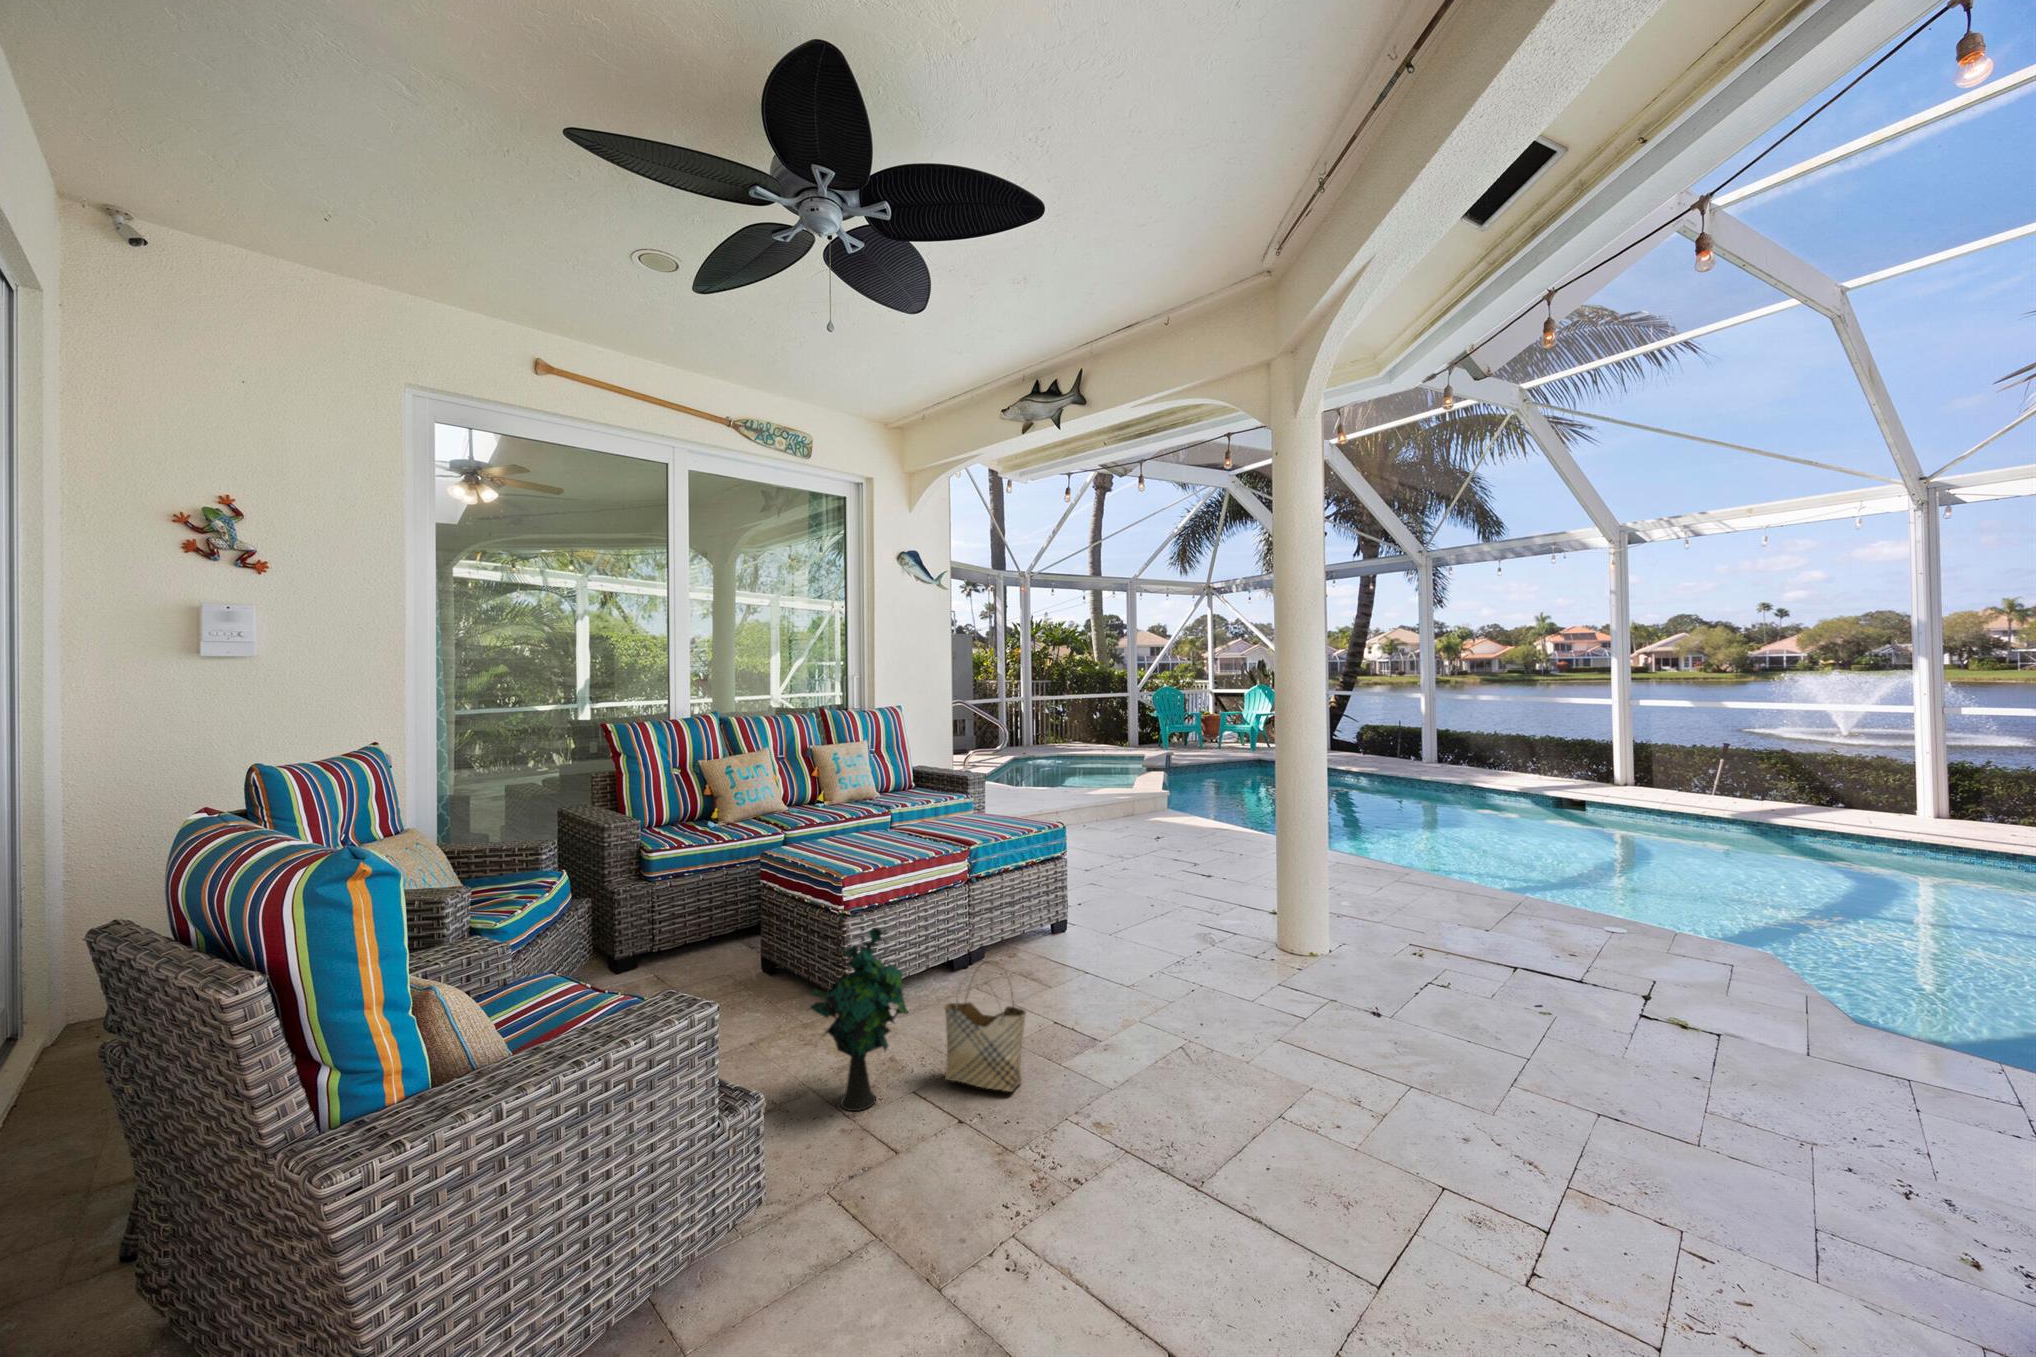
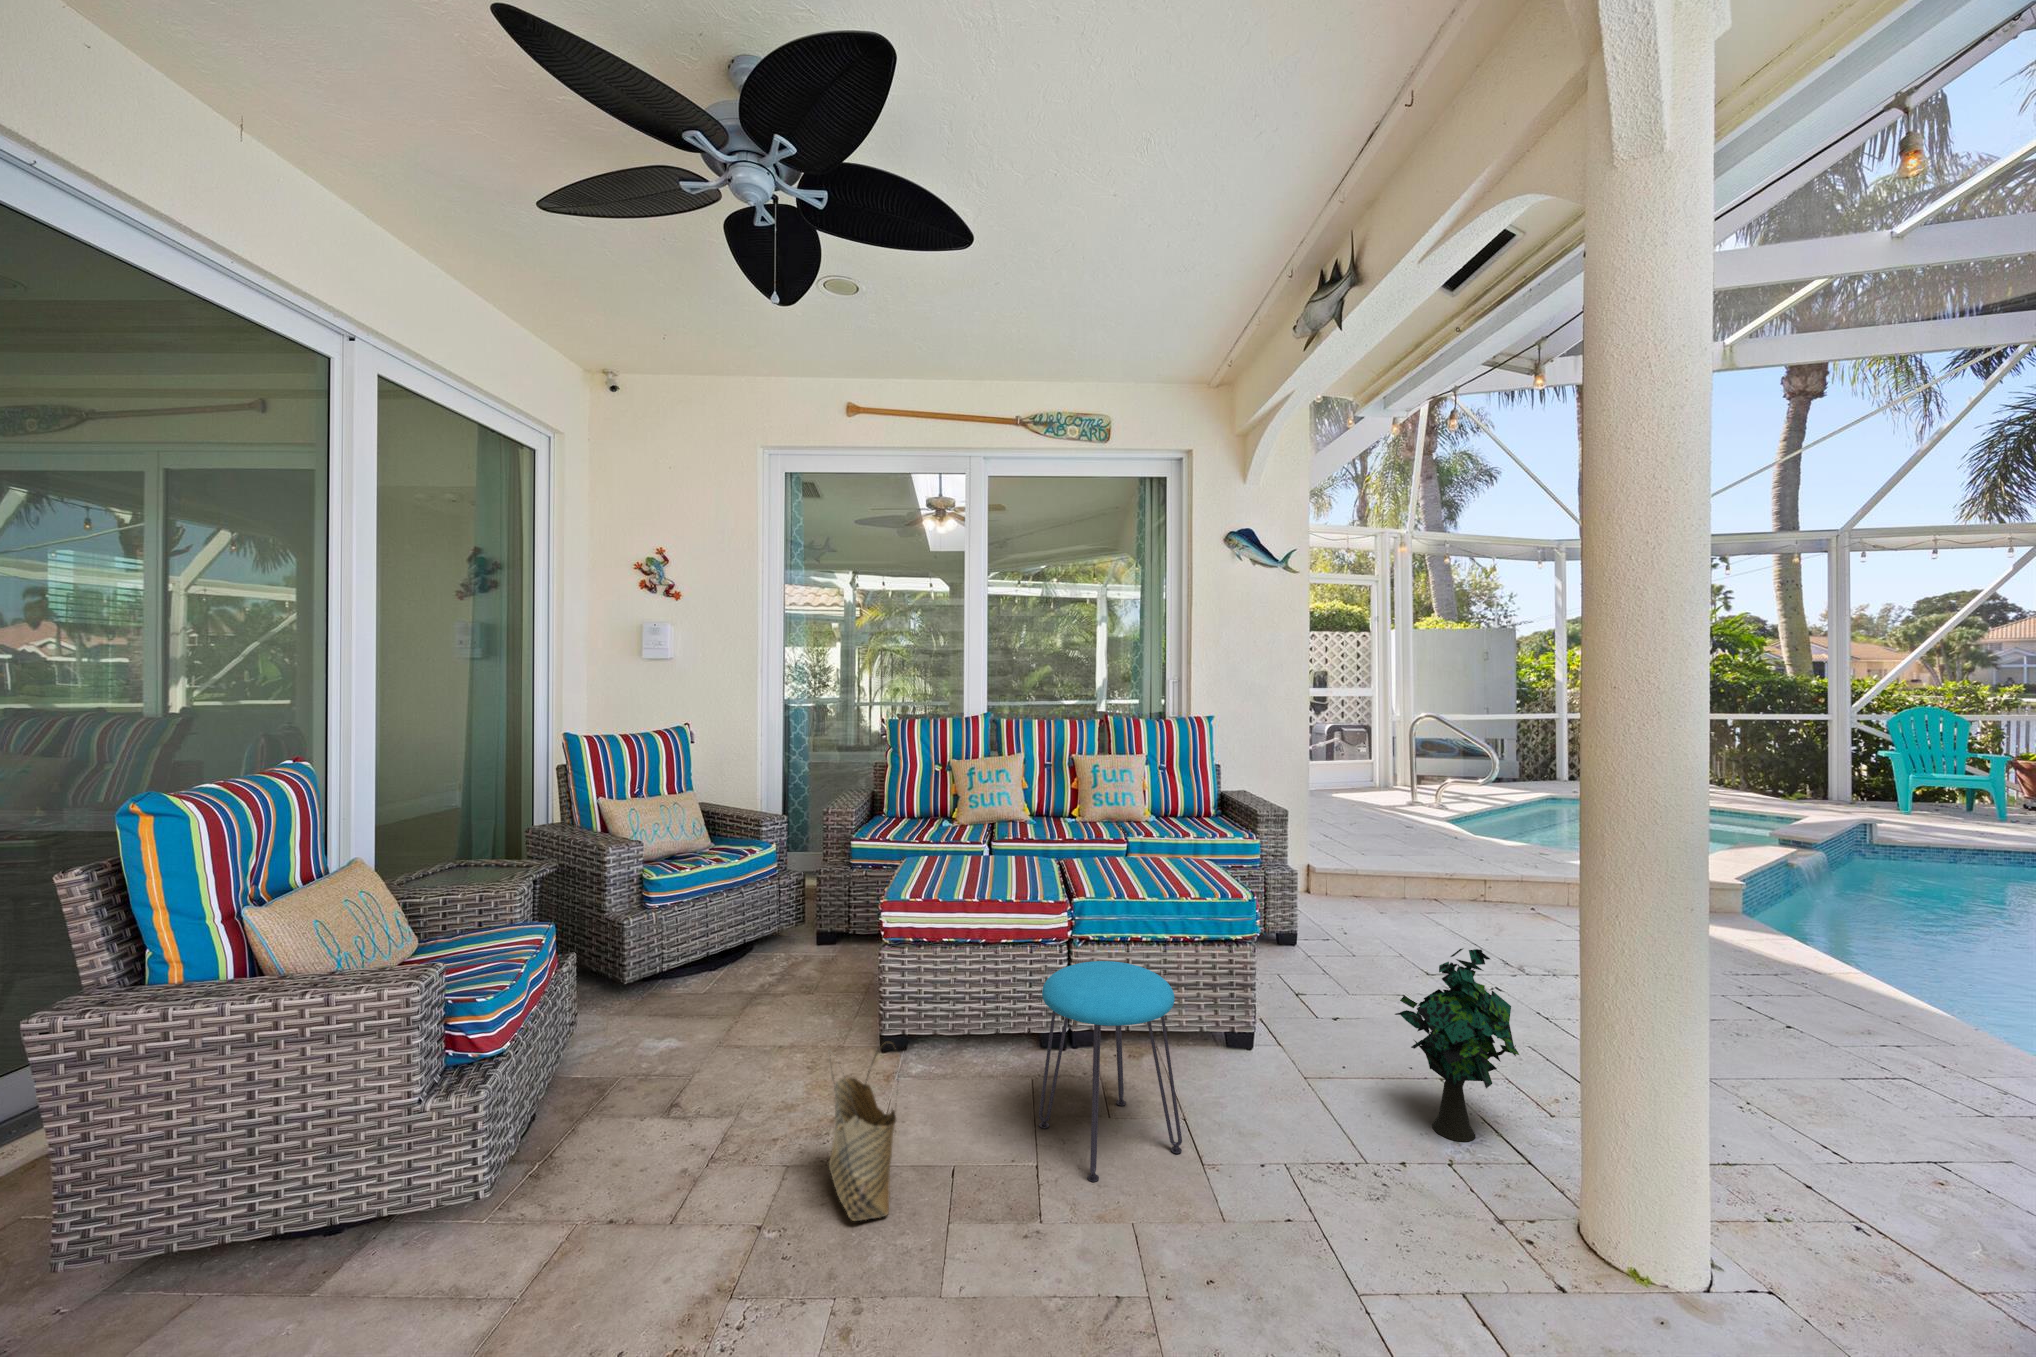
stool: none [1020,878,1112,1020] -> present [1039,961,1182,1182]
decorative plant: present [810,928,908,1111] -> present [1395,949,1519,1142]

